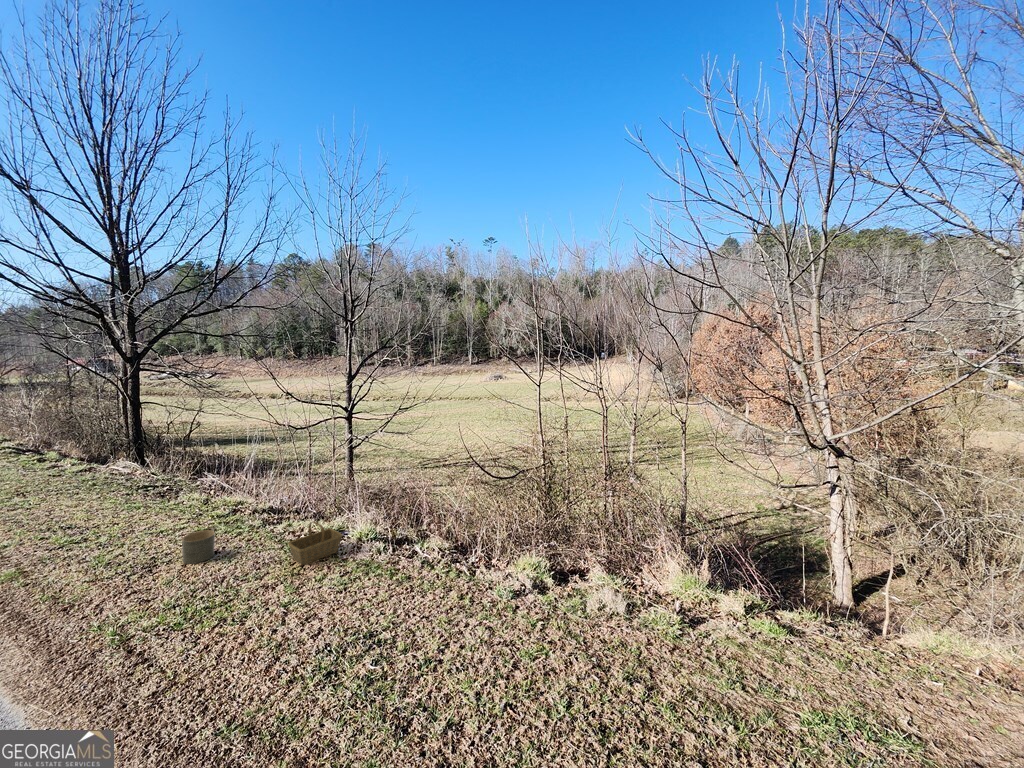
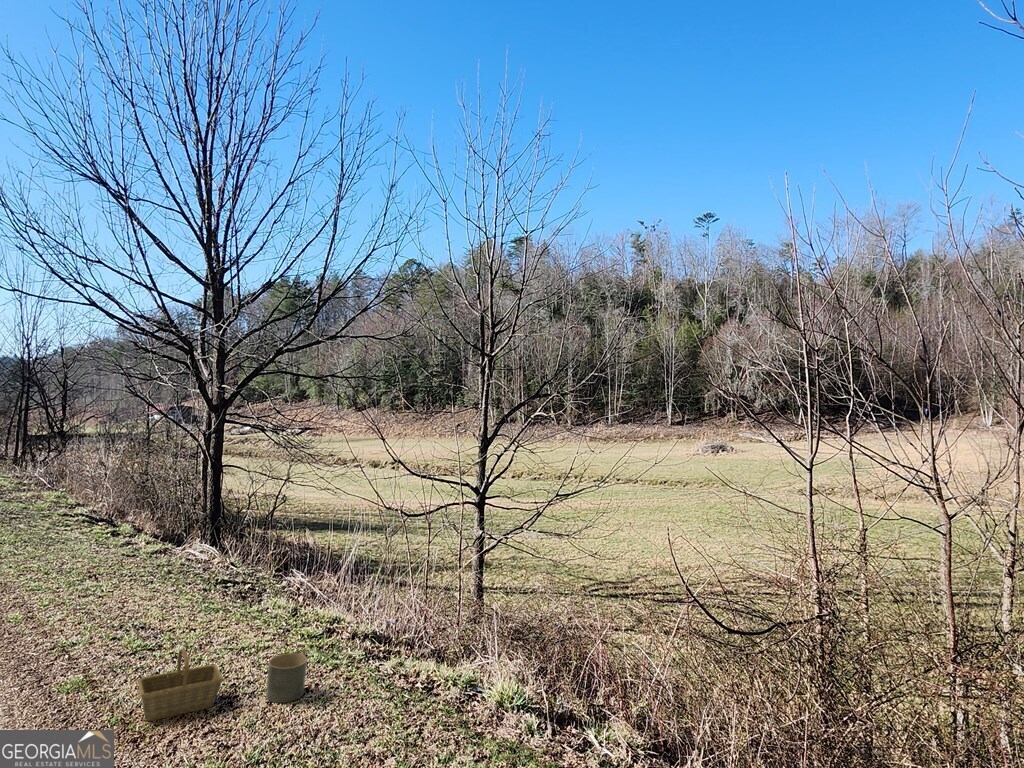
basket: present [288,521,343,565] -> present [138,648,223,721]

